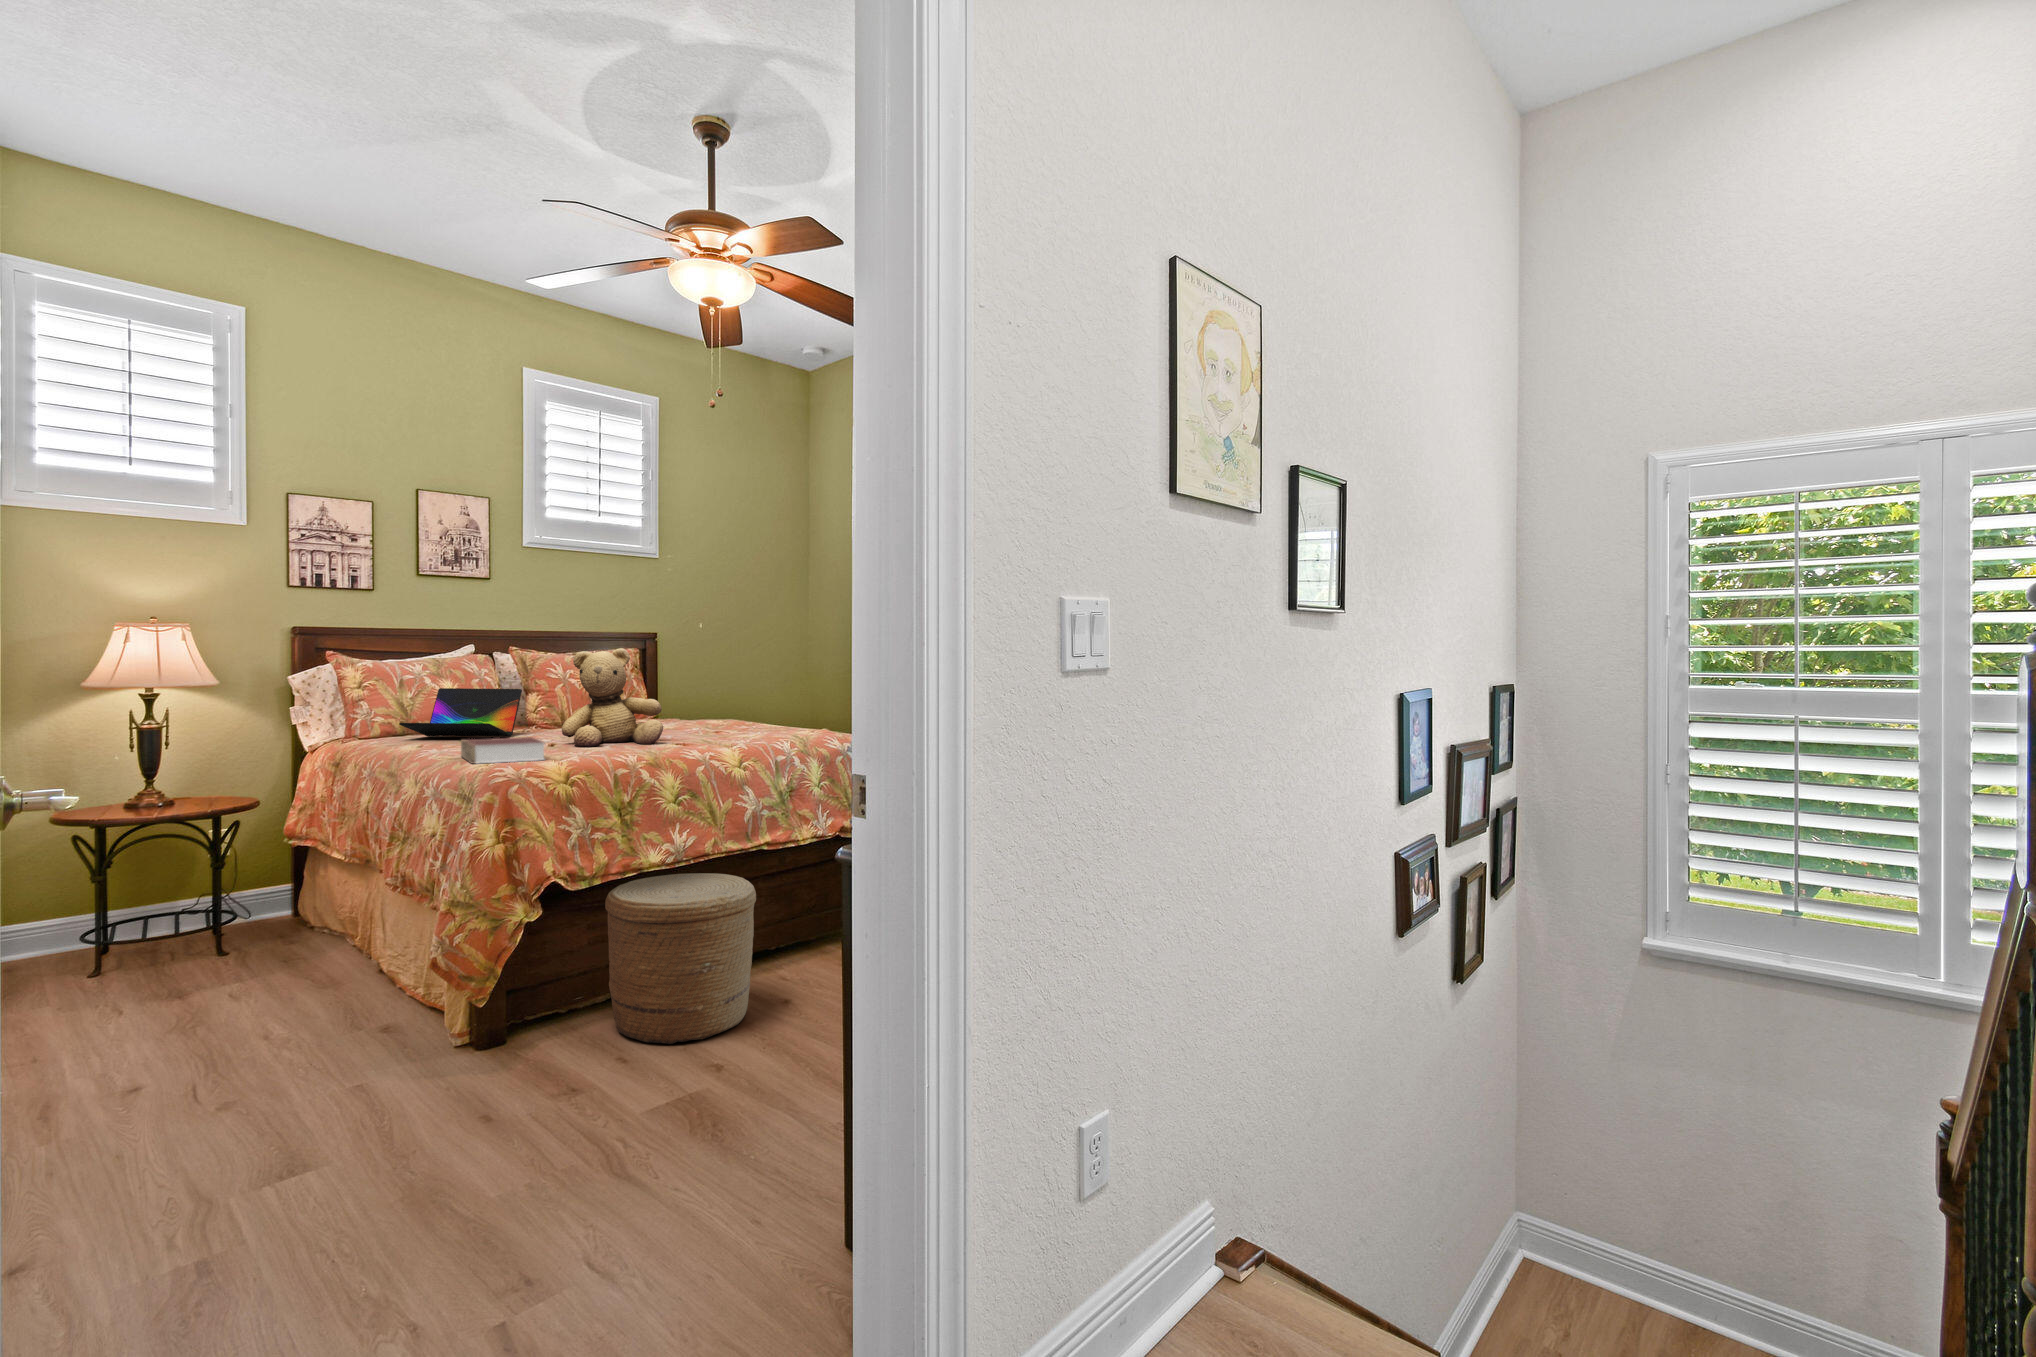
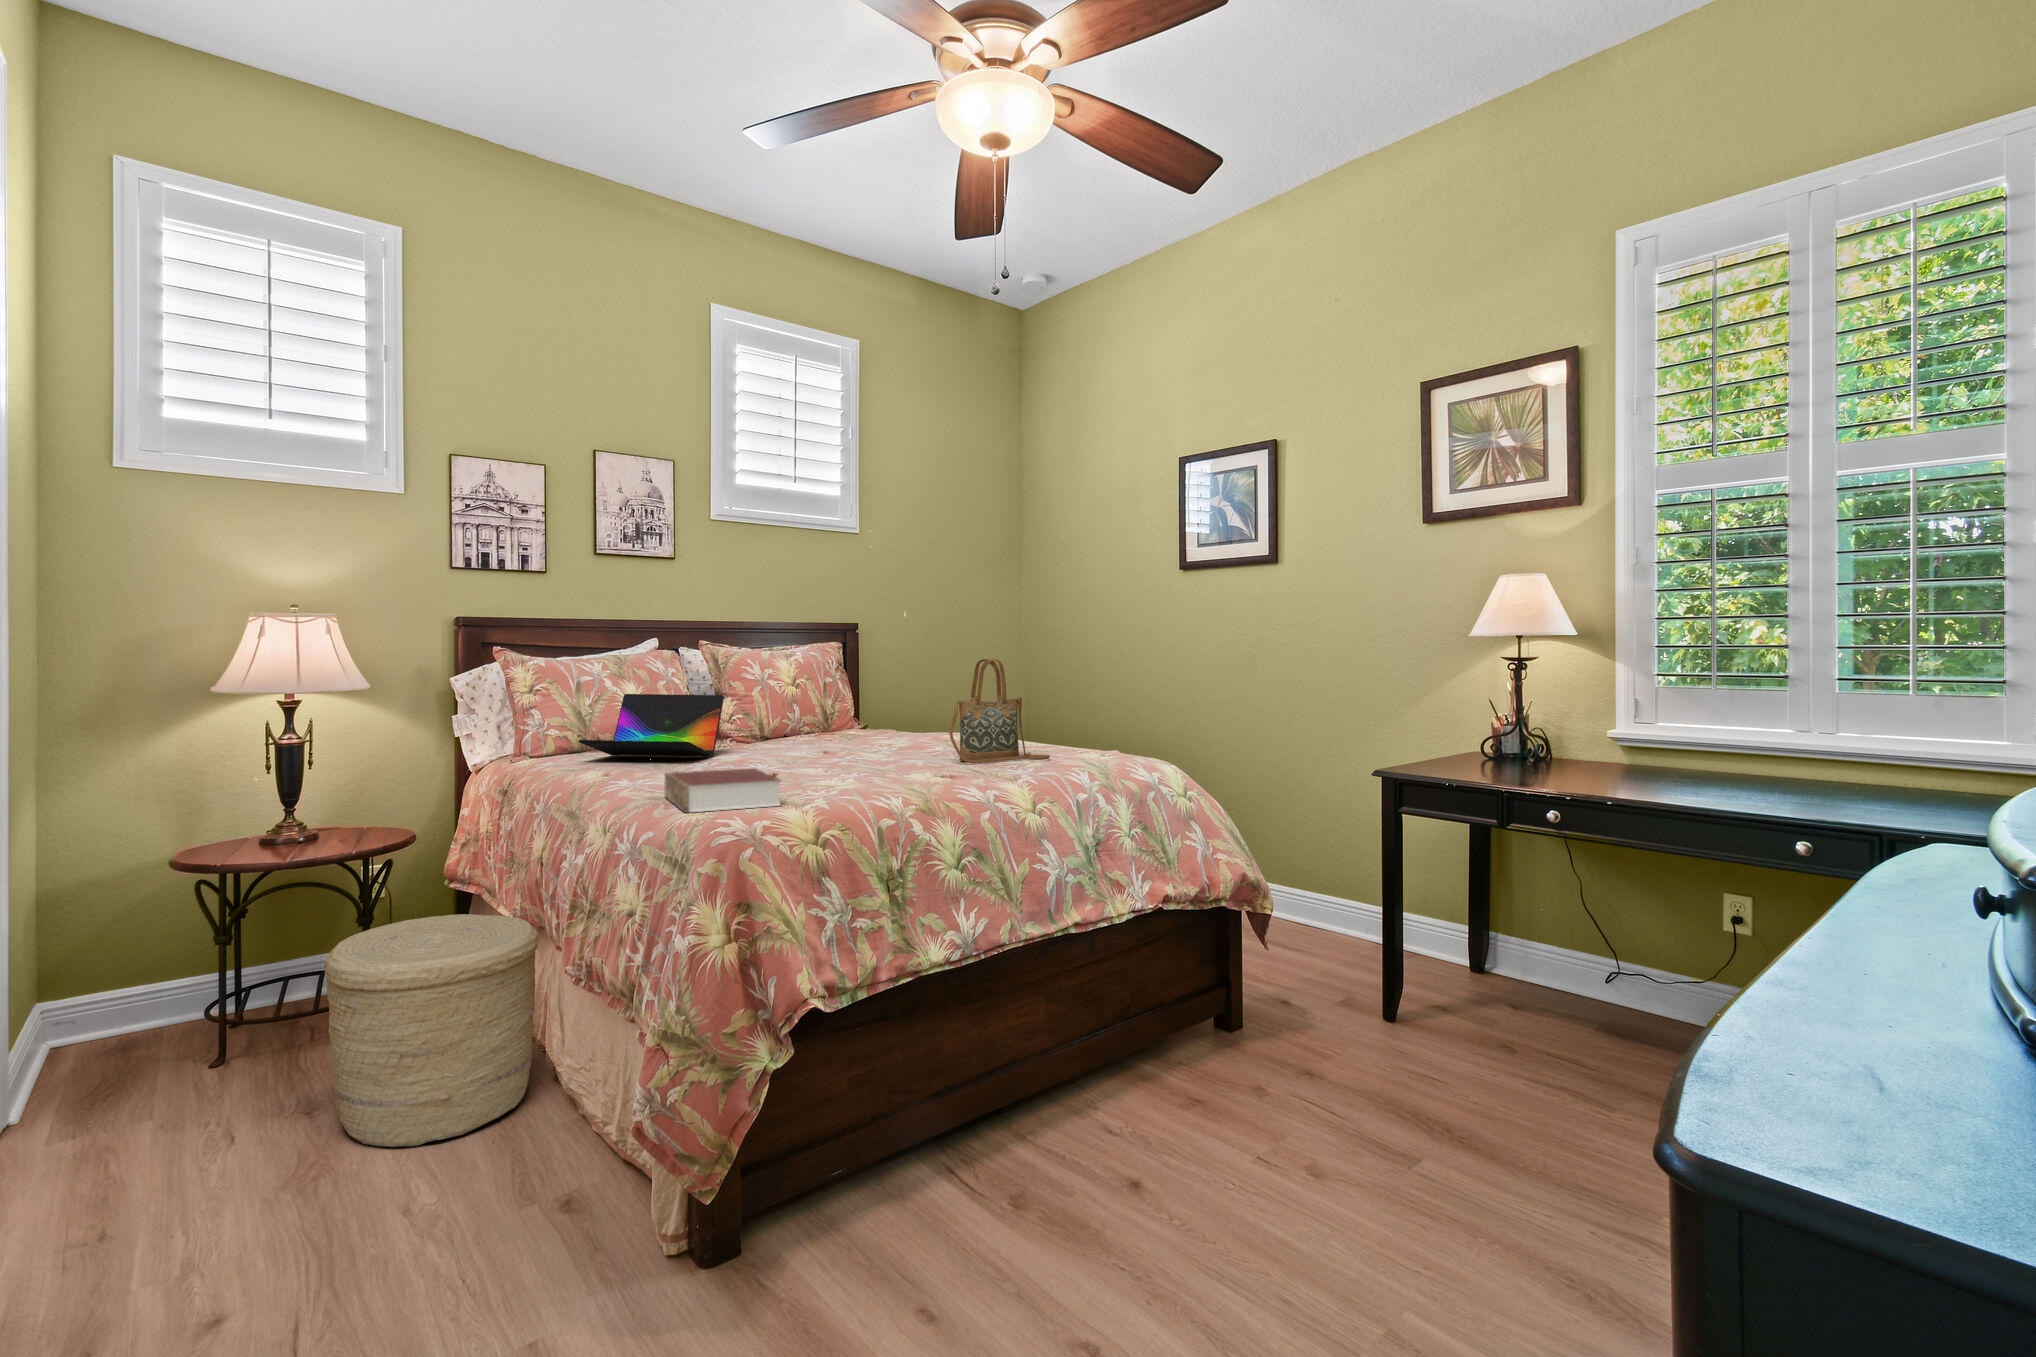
teddy bear: present [562,648,663,747] -> none [783,643,914,778]
handbag: none [697,661,780,738] -> present [949,659,1050,764]
woven basket: present [605,873,756,1045] -> present [324,914,539,1147]

